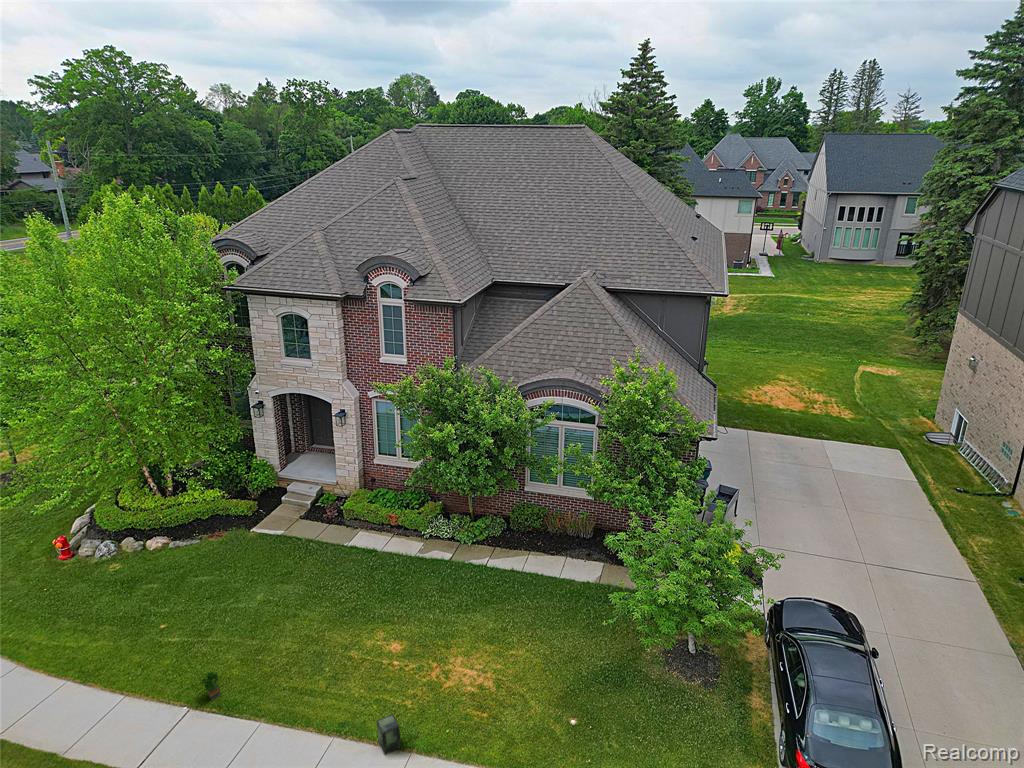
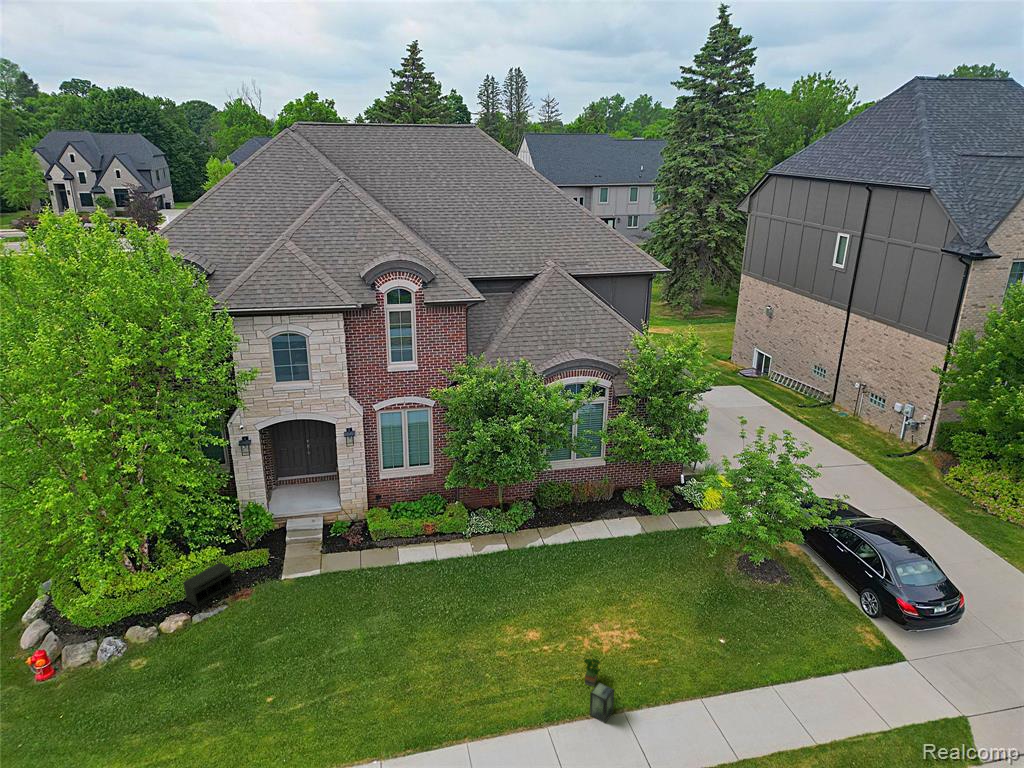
bench: none [174,504,216,537] -> present [183,562,233,607]
potted tree: present [201,672,221,700] -> present [584,658,601,687]

